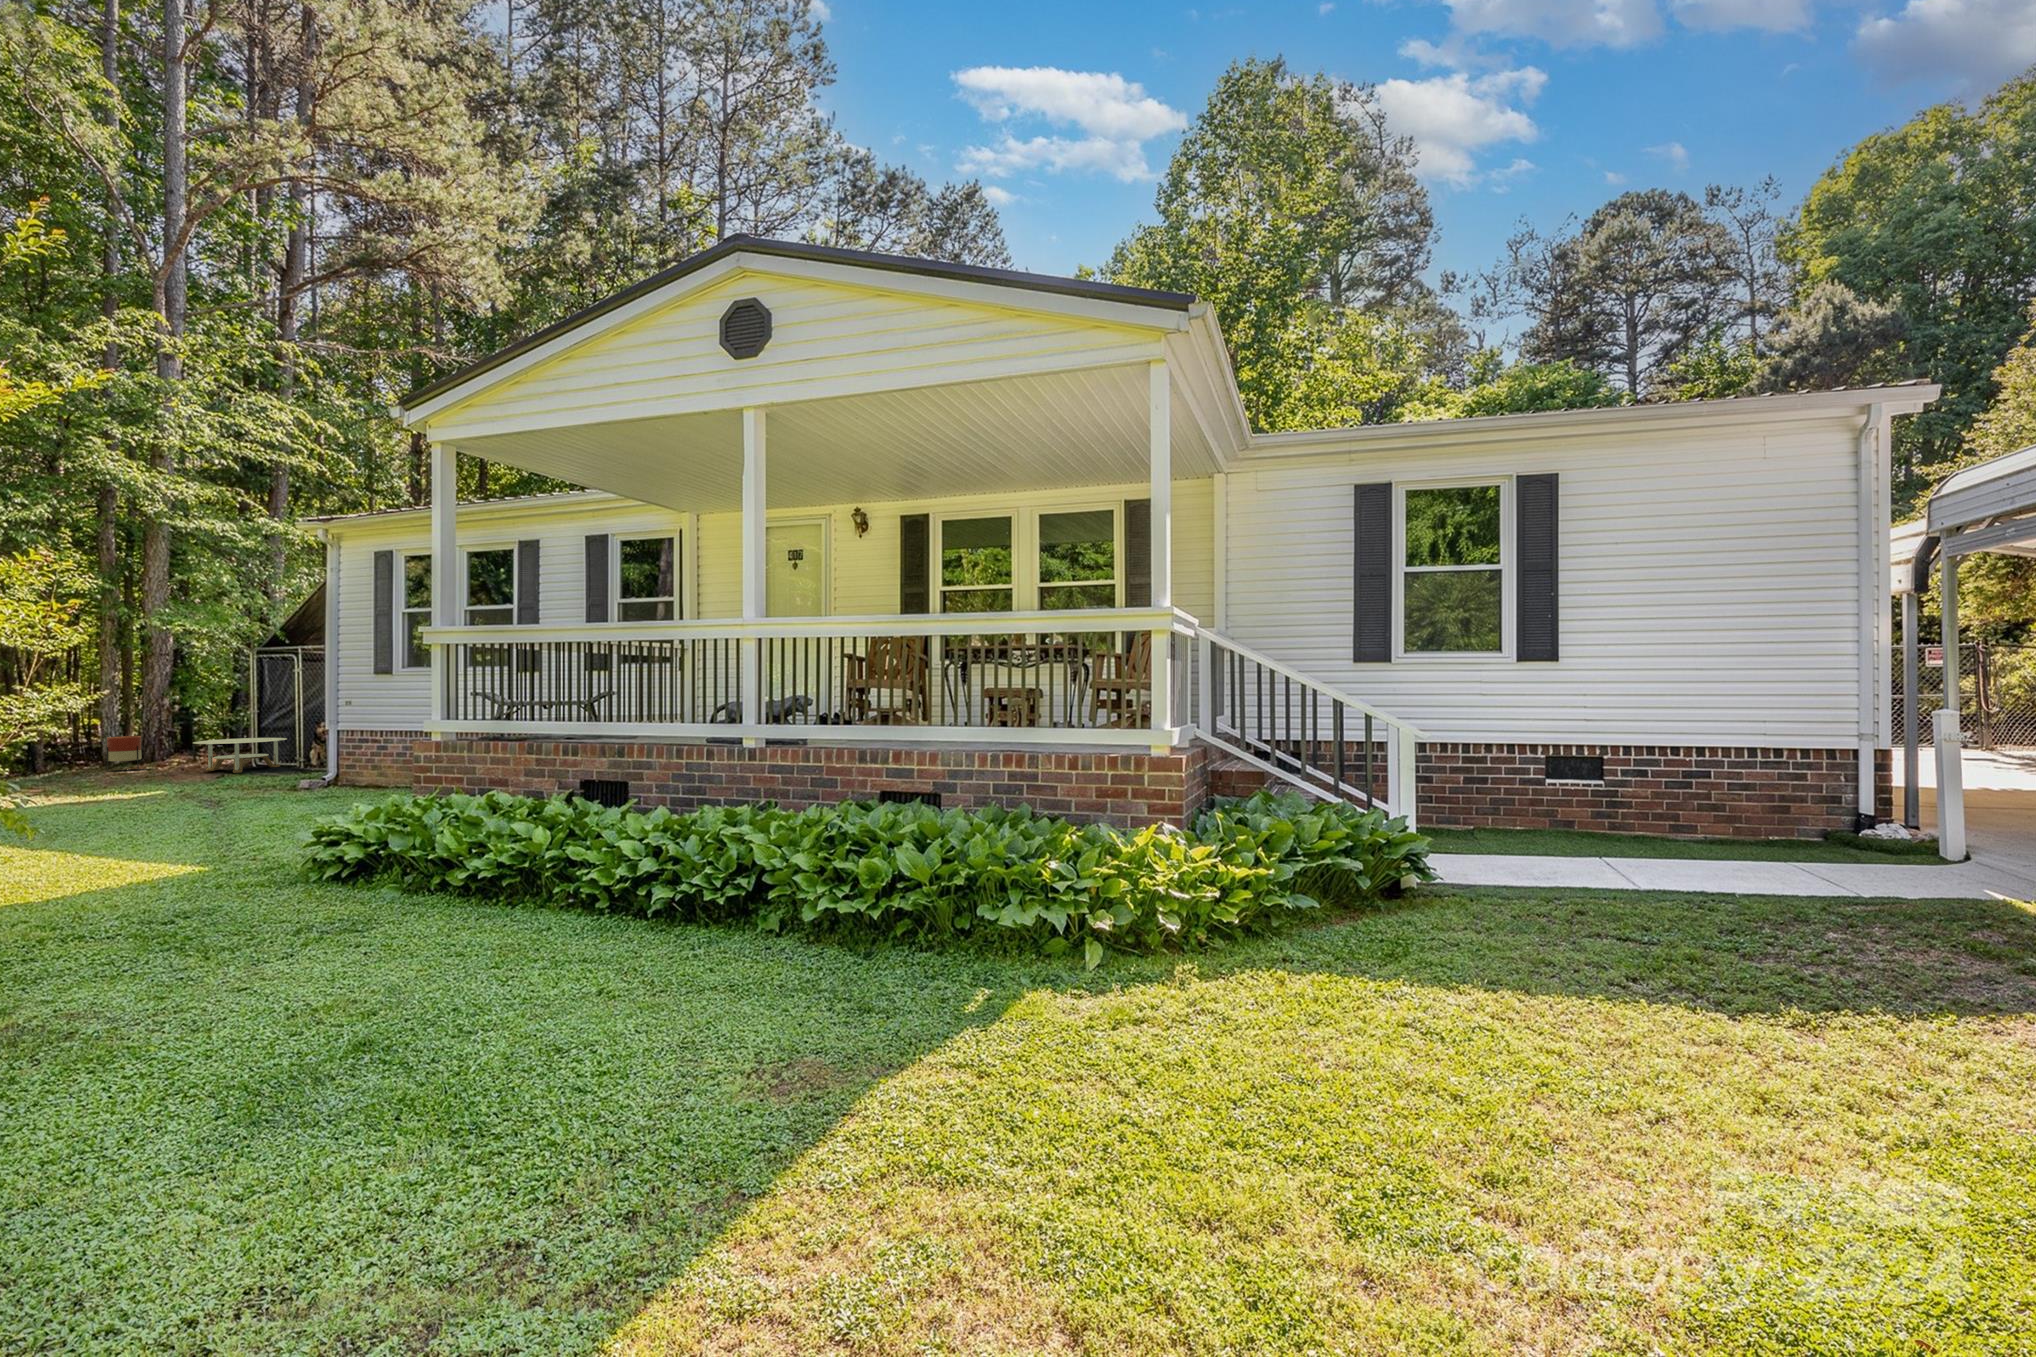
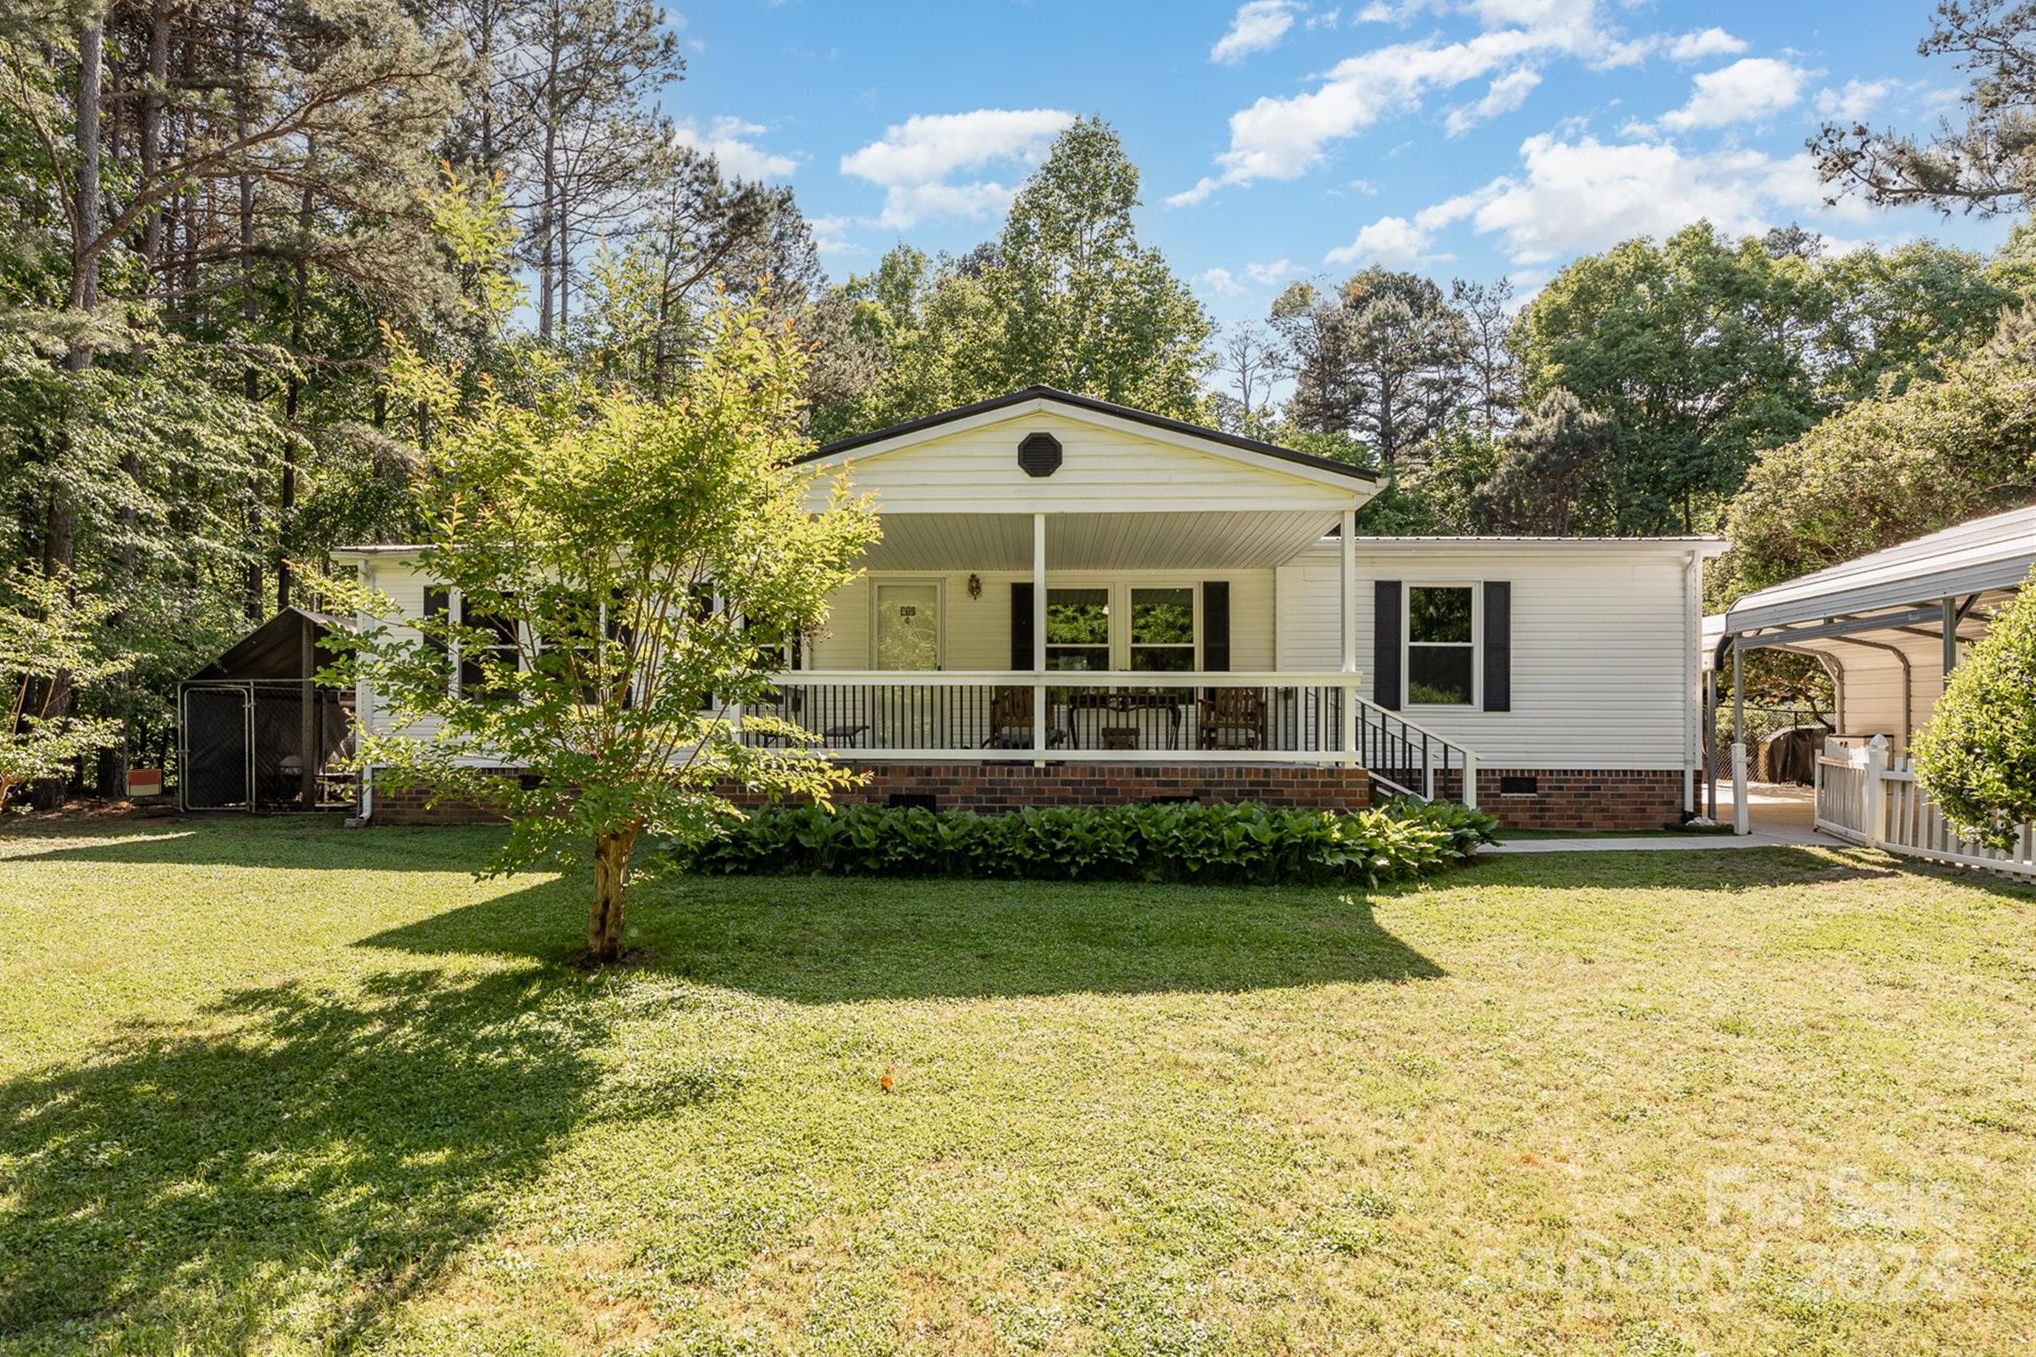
round table: present [193,738,287,773] -> none [239,770,330,805]

